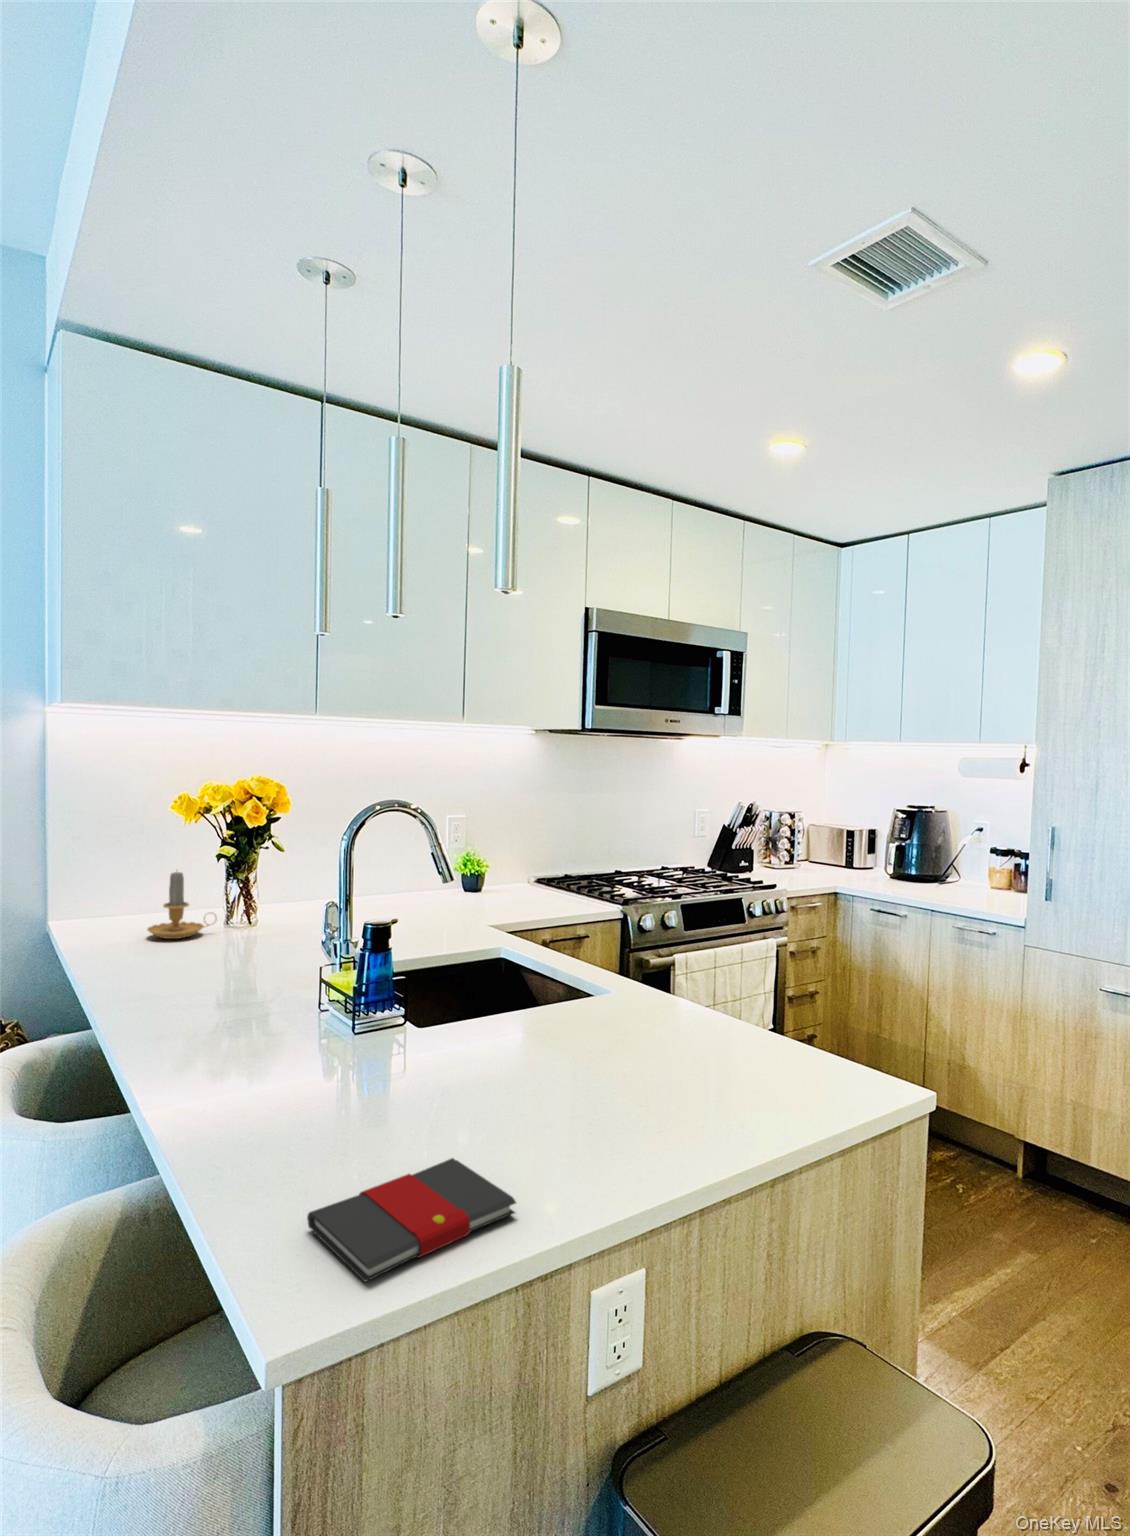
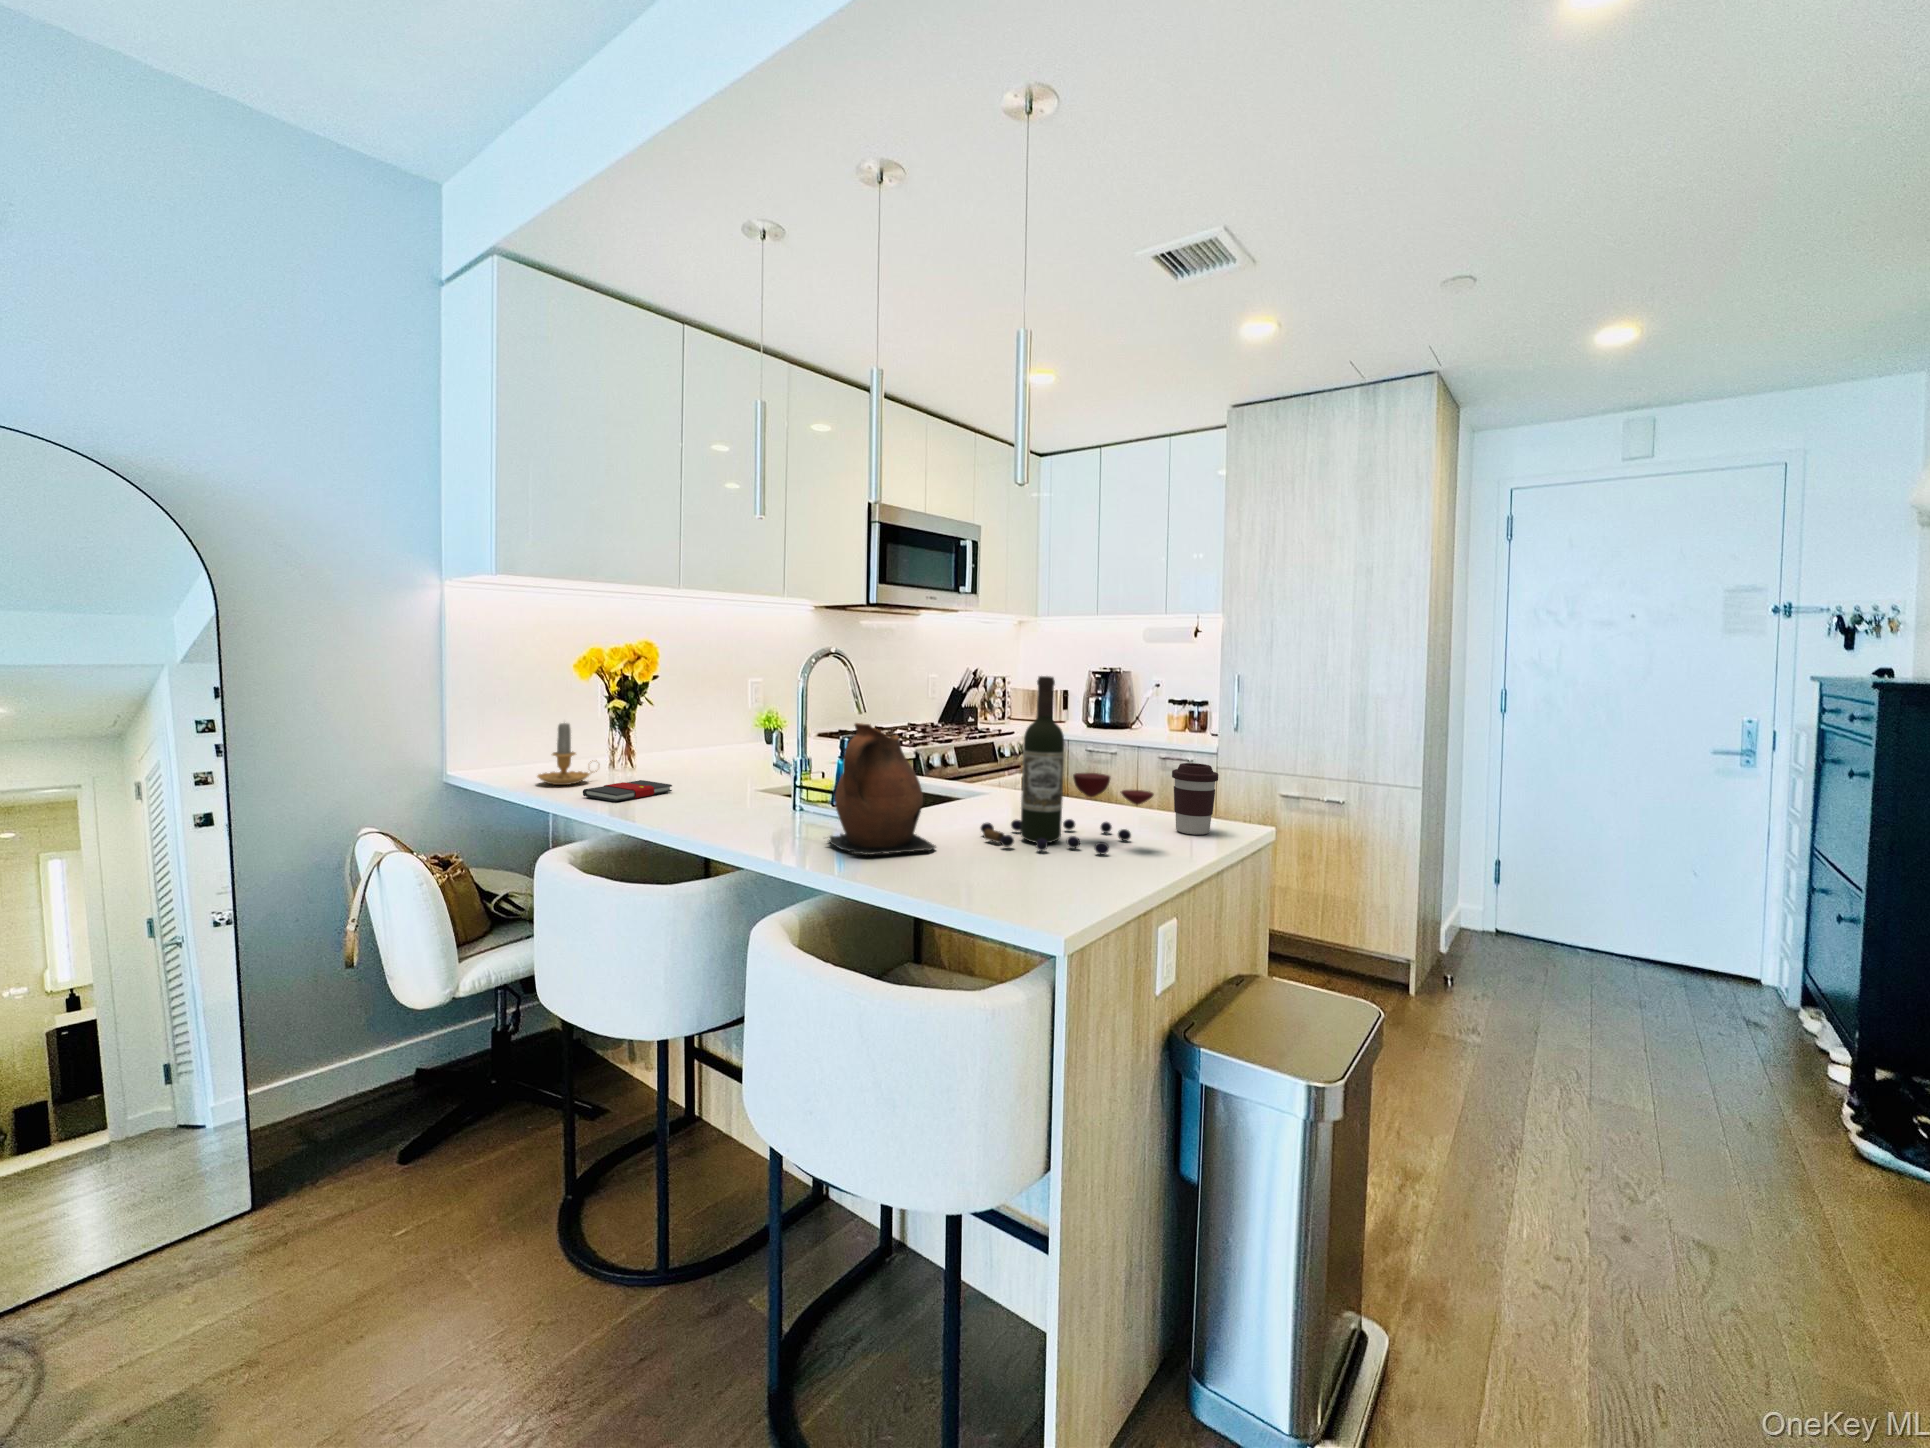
wine bottle: none [469,866,692,1148] -> present [981,676,1154,854]
ceramic pitcher: none [255,921,397,1105] -> present [829,723,936,855]
coffee cup: none [767,997,836,1112] -> present [1172,763,1218,835]
book: present [307,1158,516,1281] -> present [583,780,672,801]

